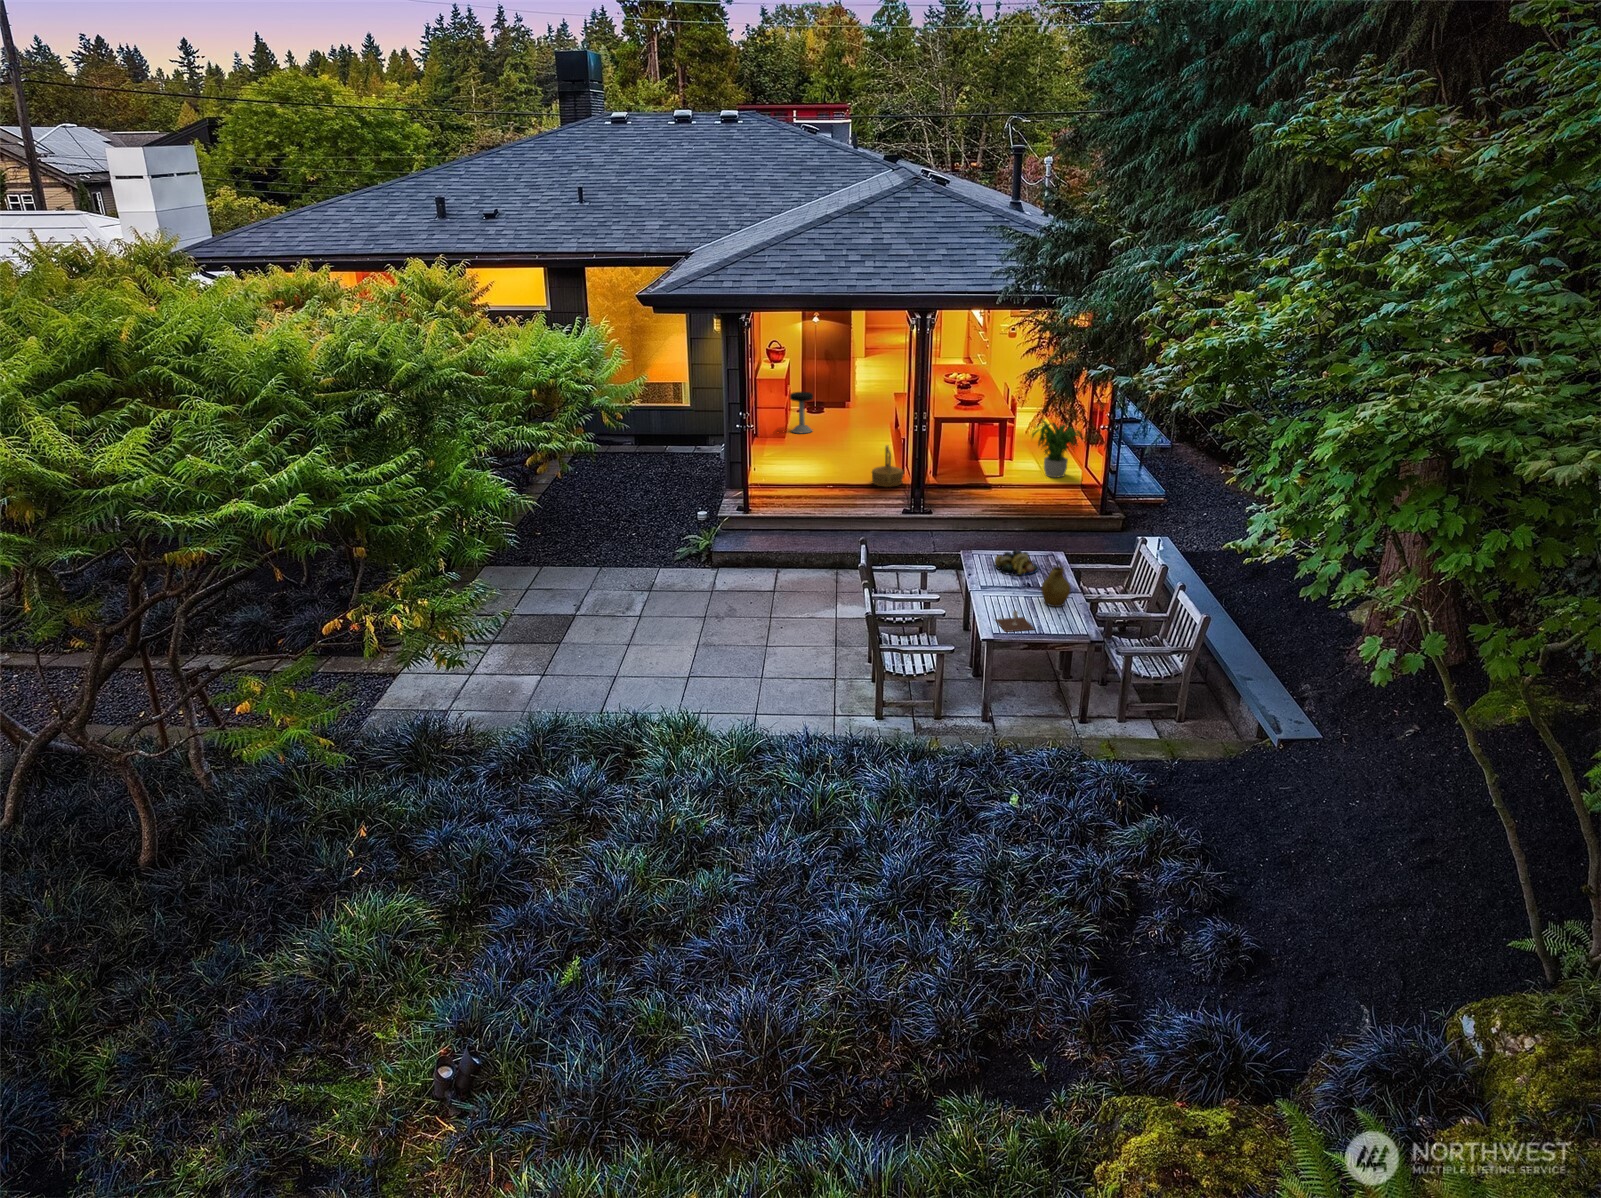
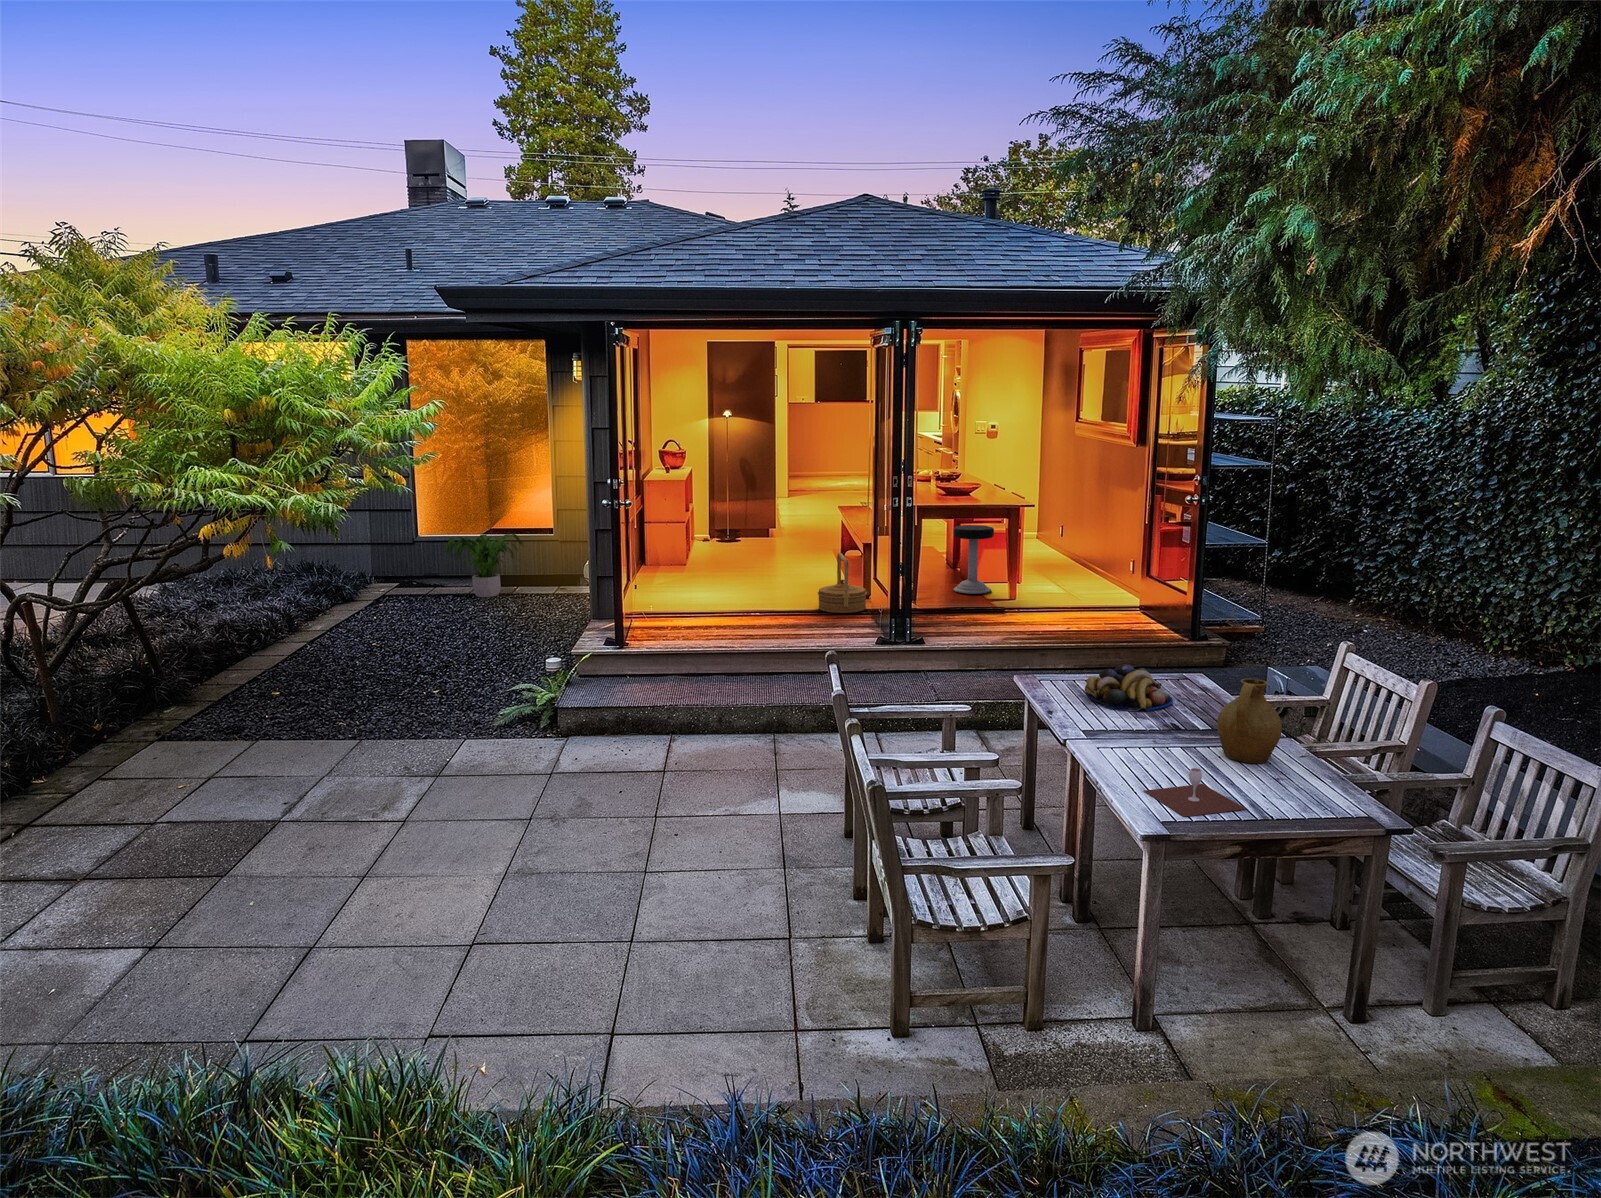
stool: present [790,392,813,433] -> present [954,525,994,594]
potted plant: present [1032,420,1083,478] -> present [446,534,523,597]

